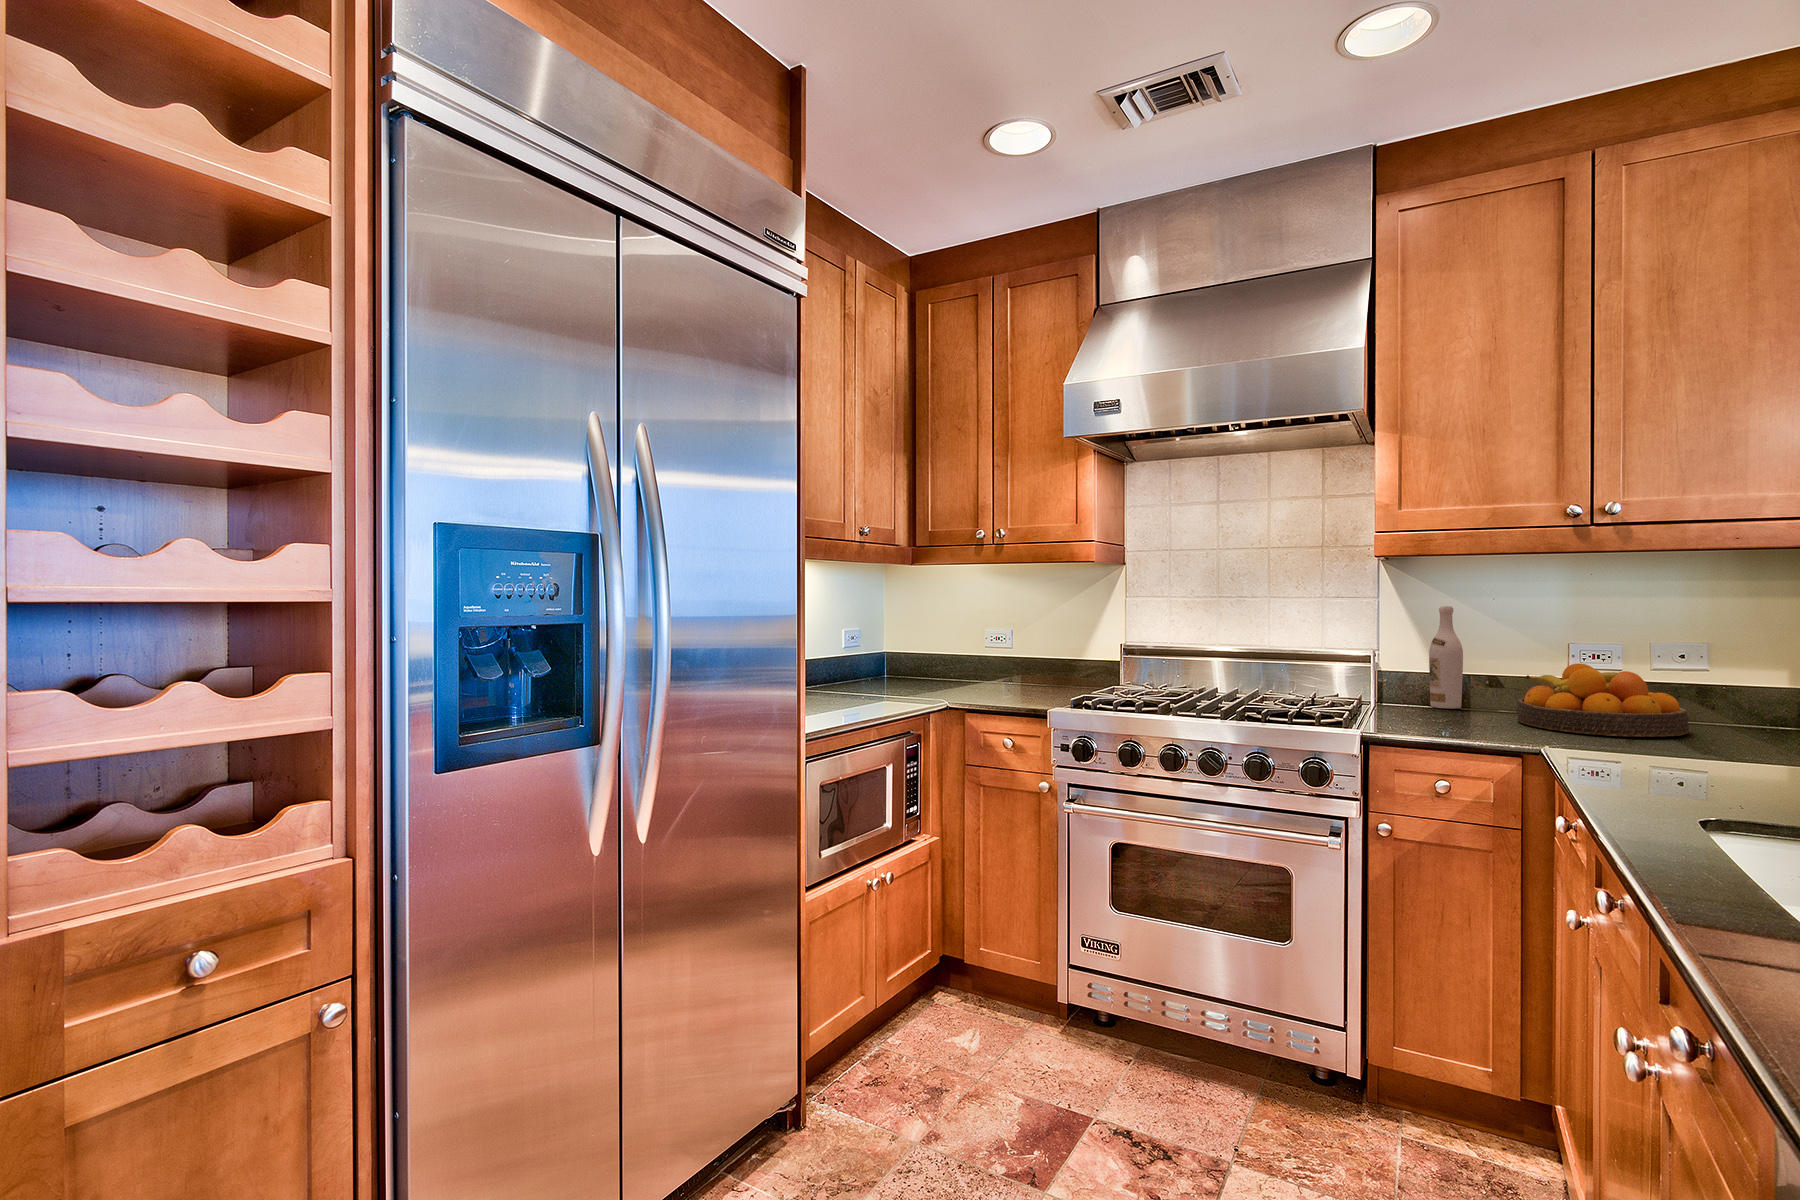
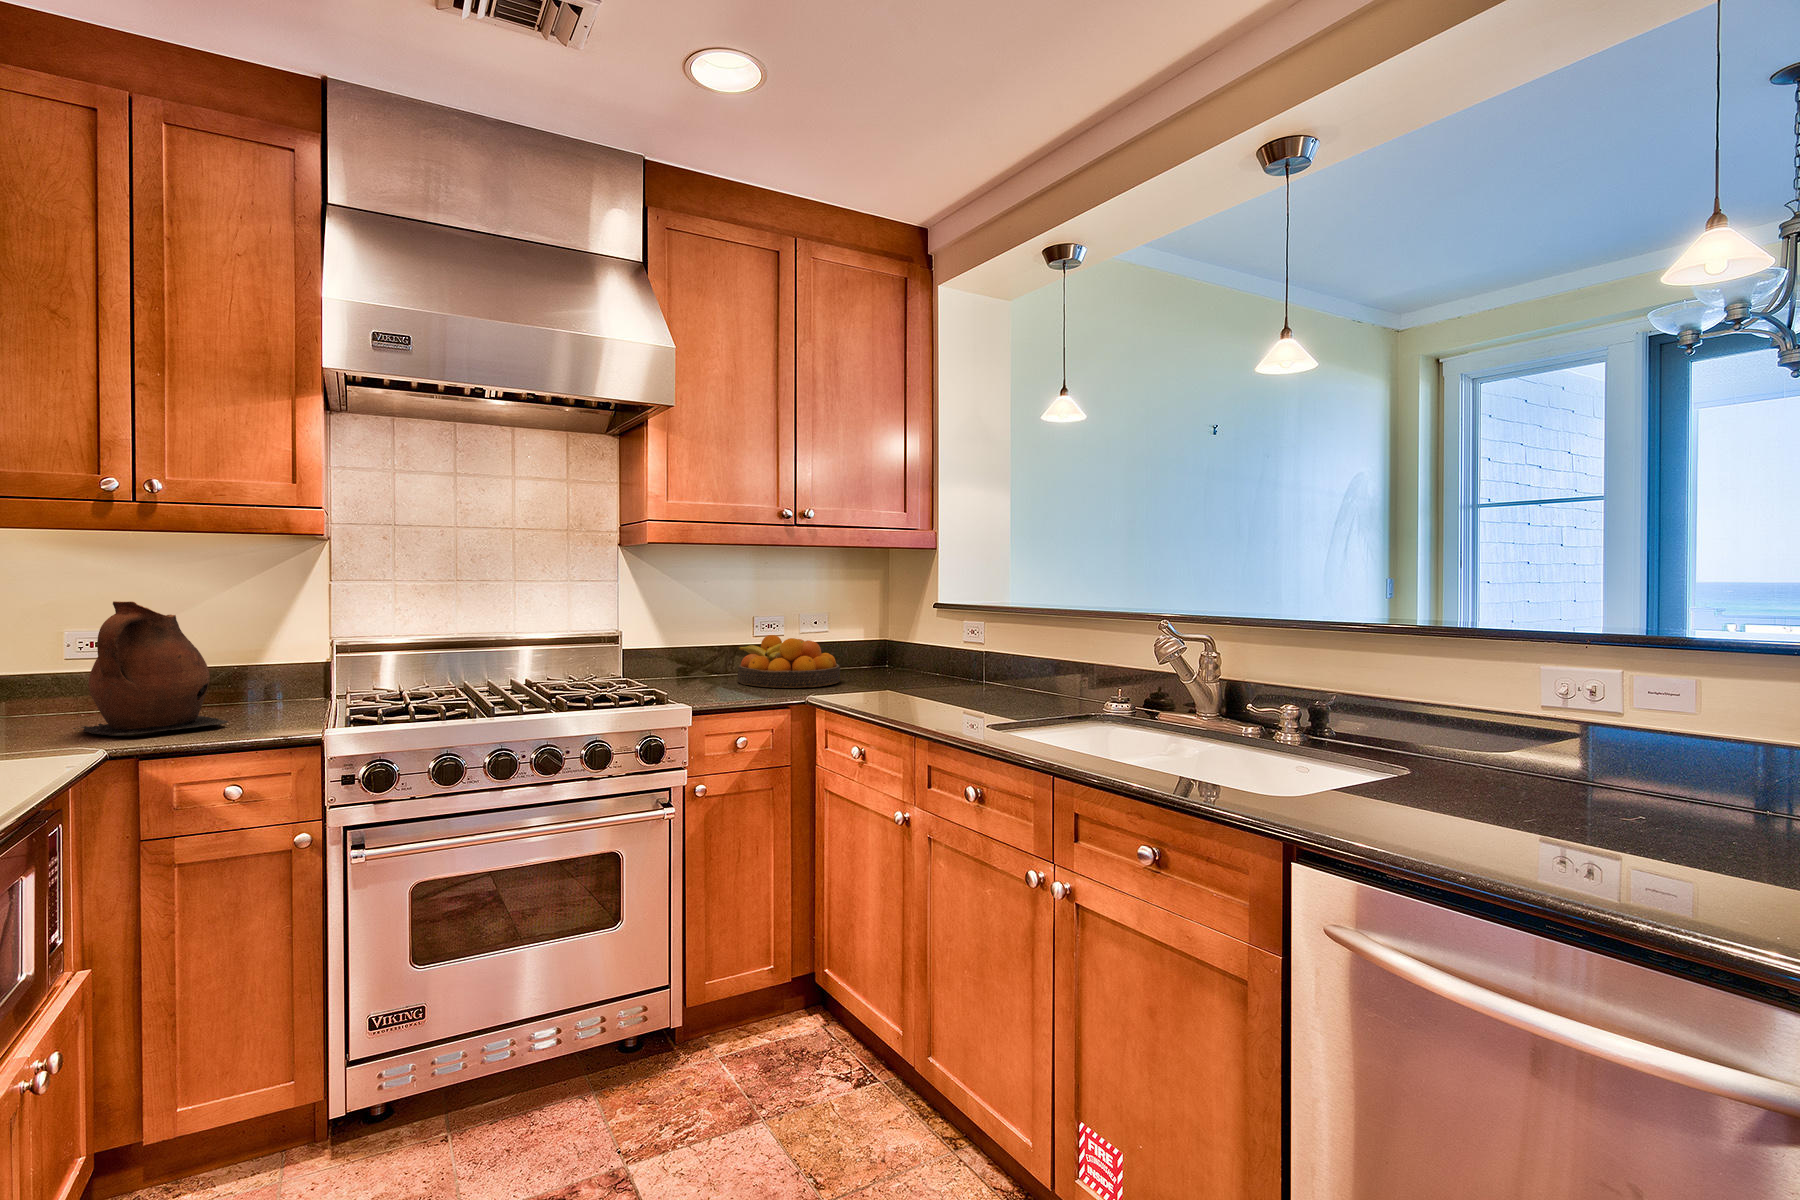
wine bottle: present [1429,606,1463,709] -> none [659,592,684,680]
ceramic pitcher: none [955,610,1025,699] -> present [73,601,228,736]

